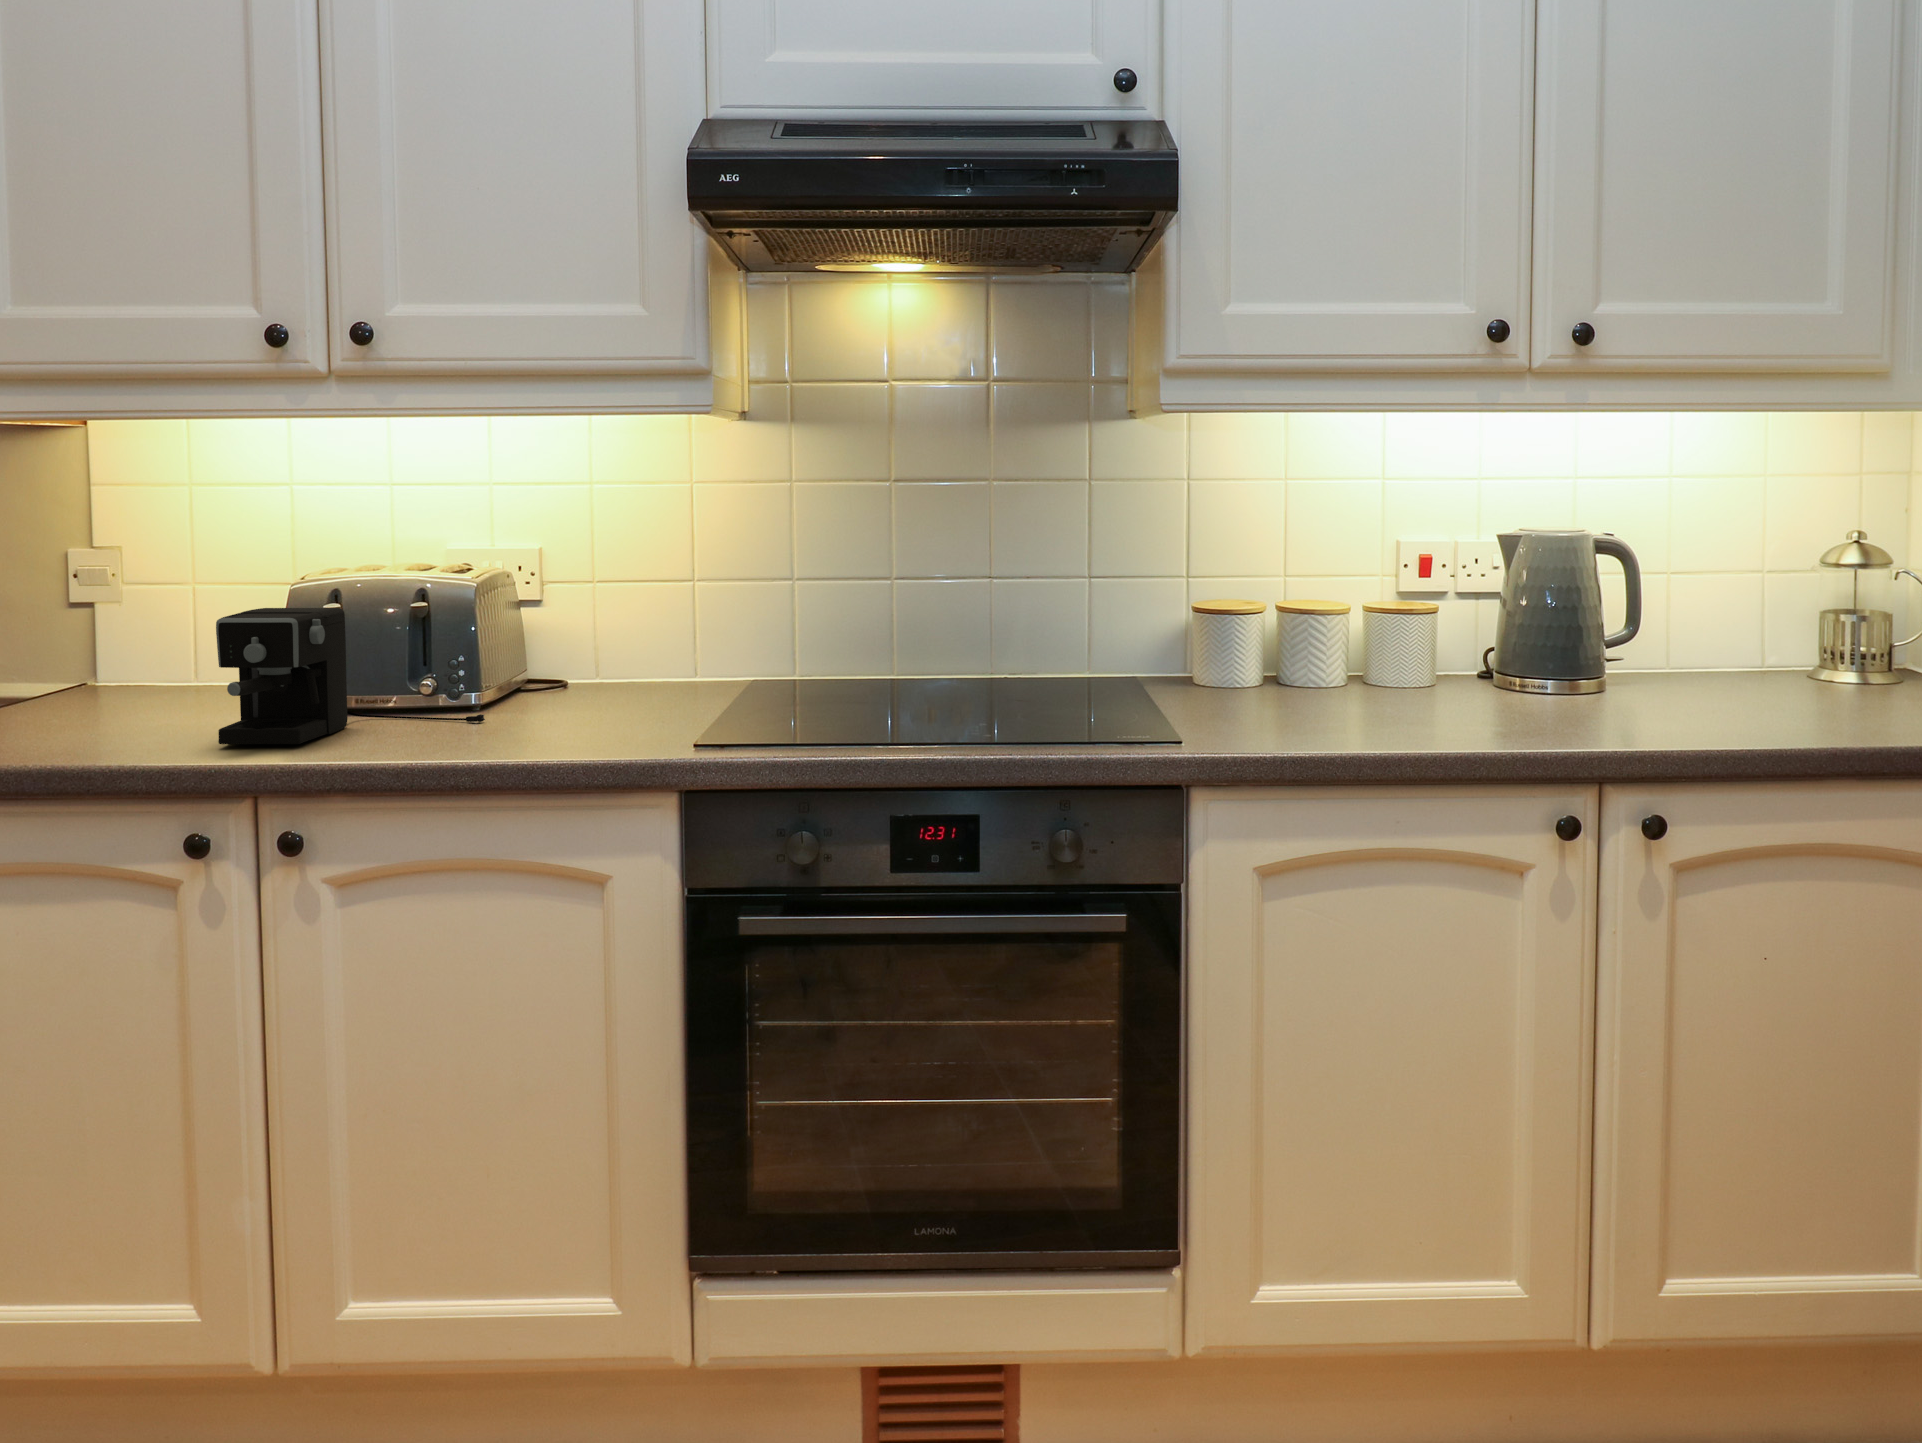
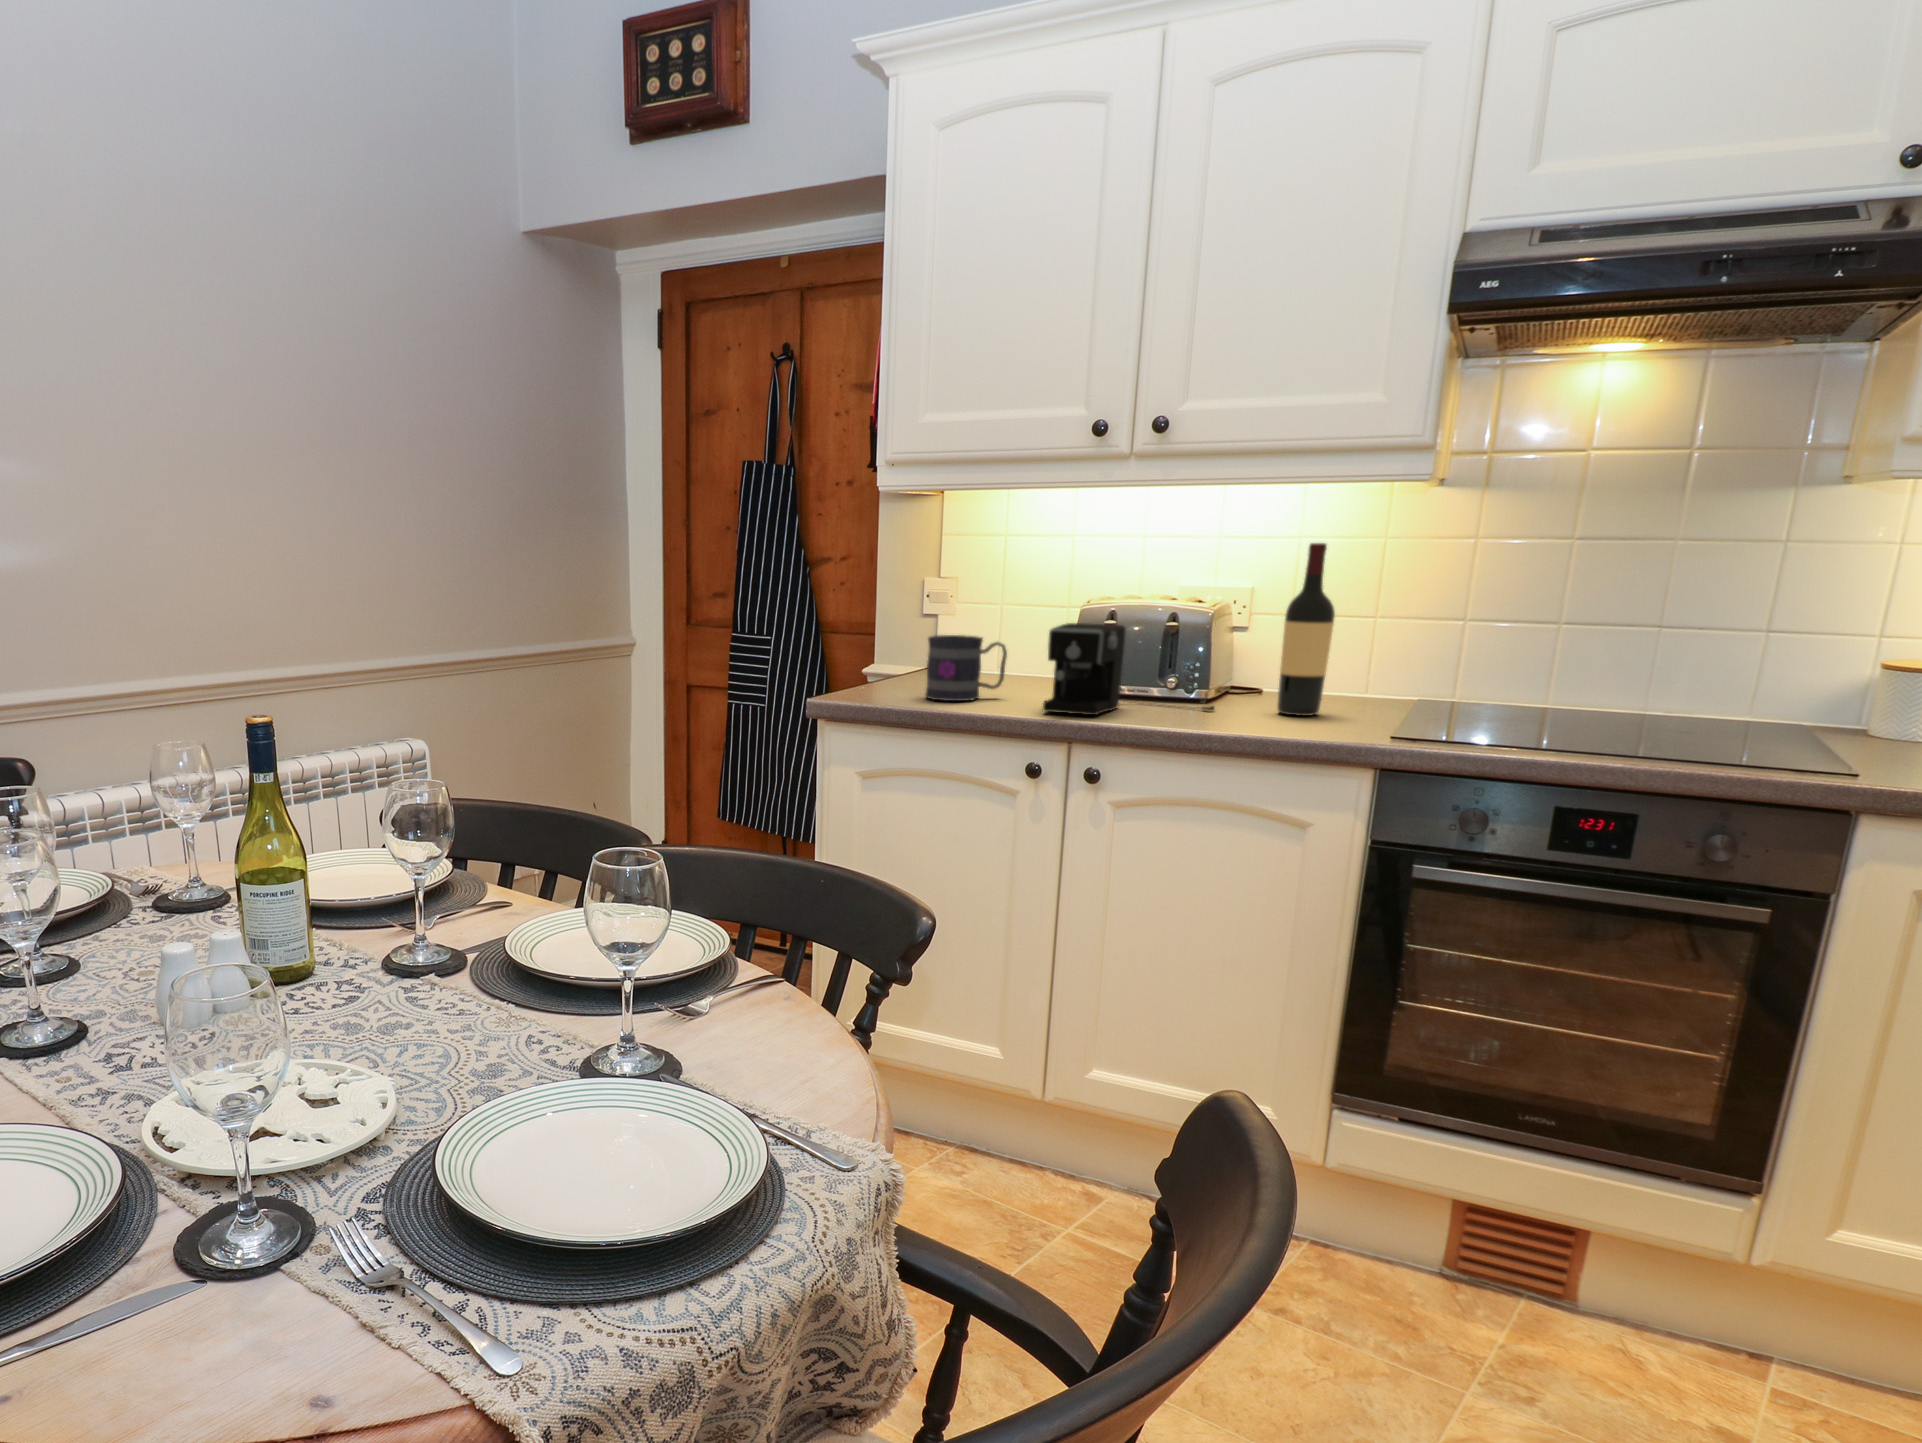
wine bottle: none [561,490,623,720] -> present [1277,543,1335,716]
mug: none [34,633,174,737] -> present [925,635,1007,701]

